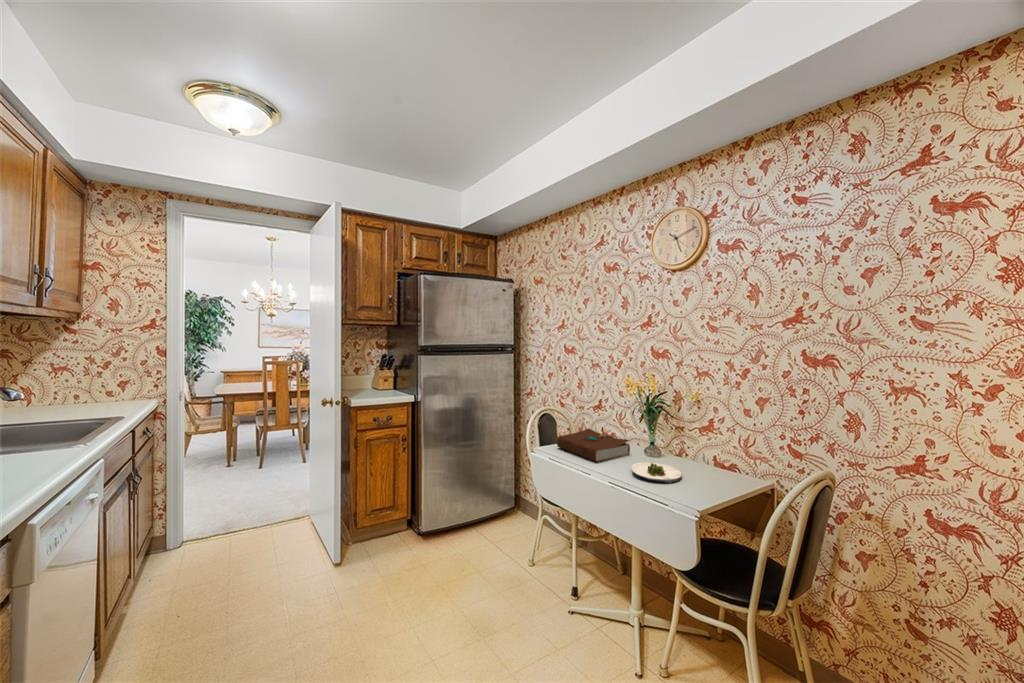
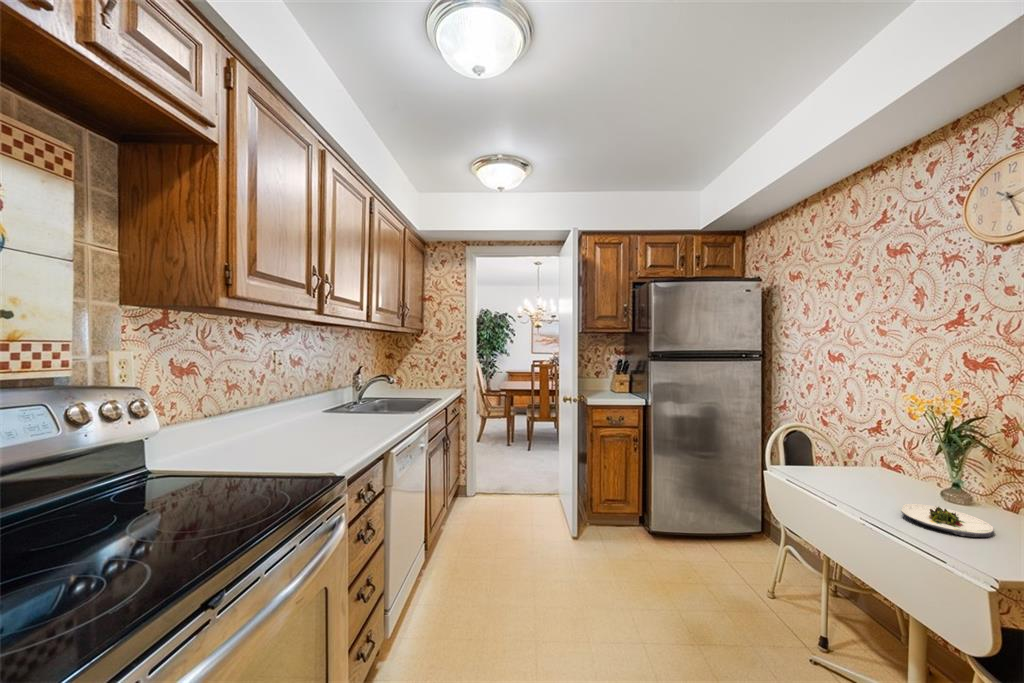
book: present [557,428,630,462] -> none [801,454,915,495]

